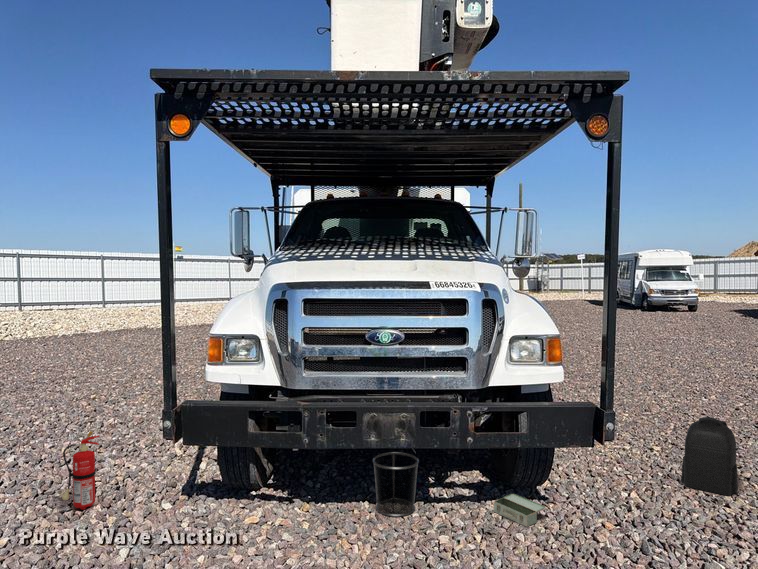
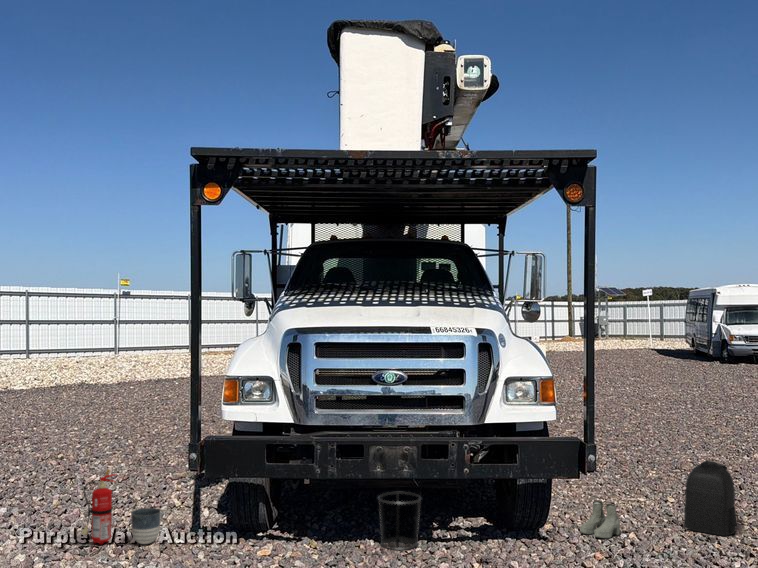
boots: none [580,459,621,499] -> present [580,501,620,539]
planter: none [114,470,146,509] -> present [131,508,161,544]
toolbox: present [494,494,546,527] -> none [494,531,542,557]

